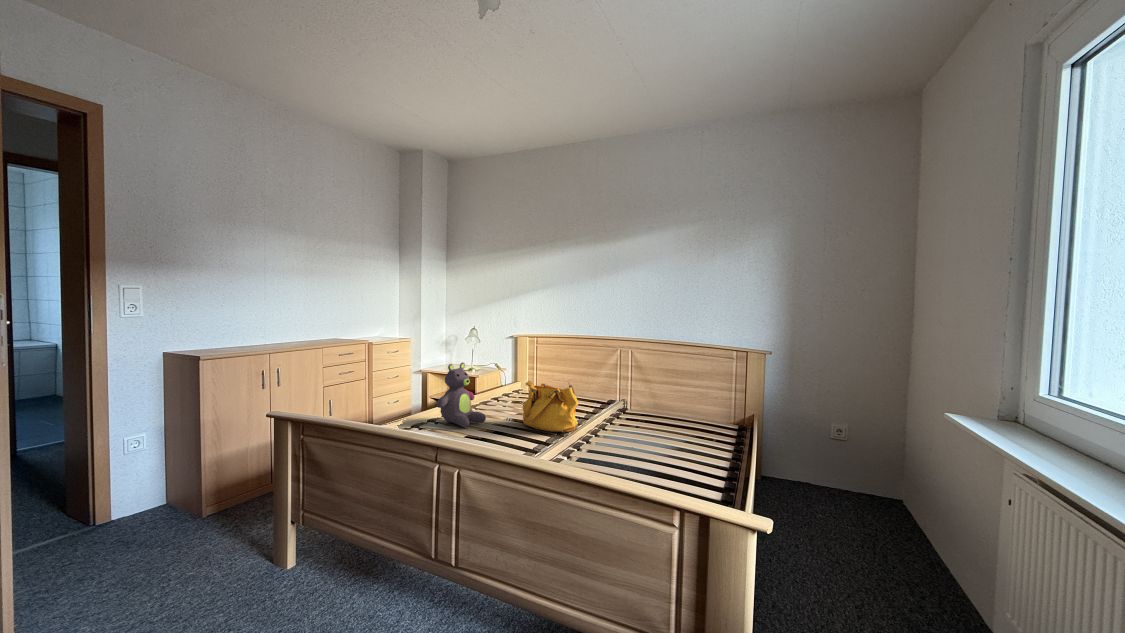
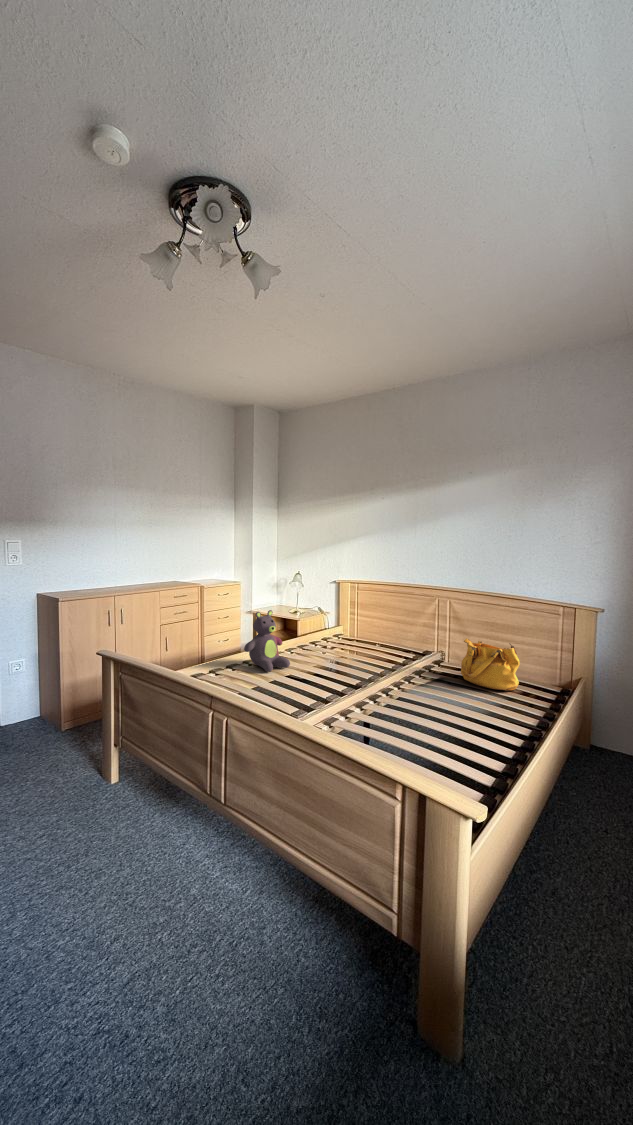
handbag: present [523,381,578,432] -> present [461,638,520,691]

